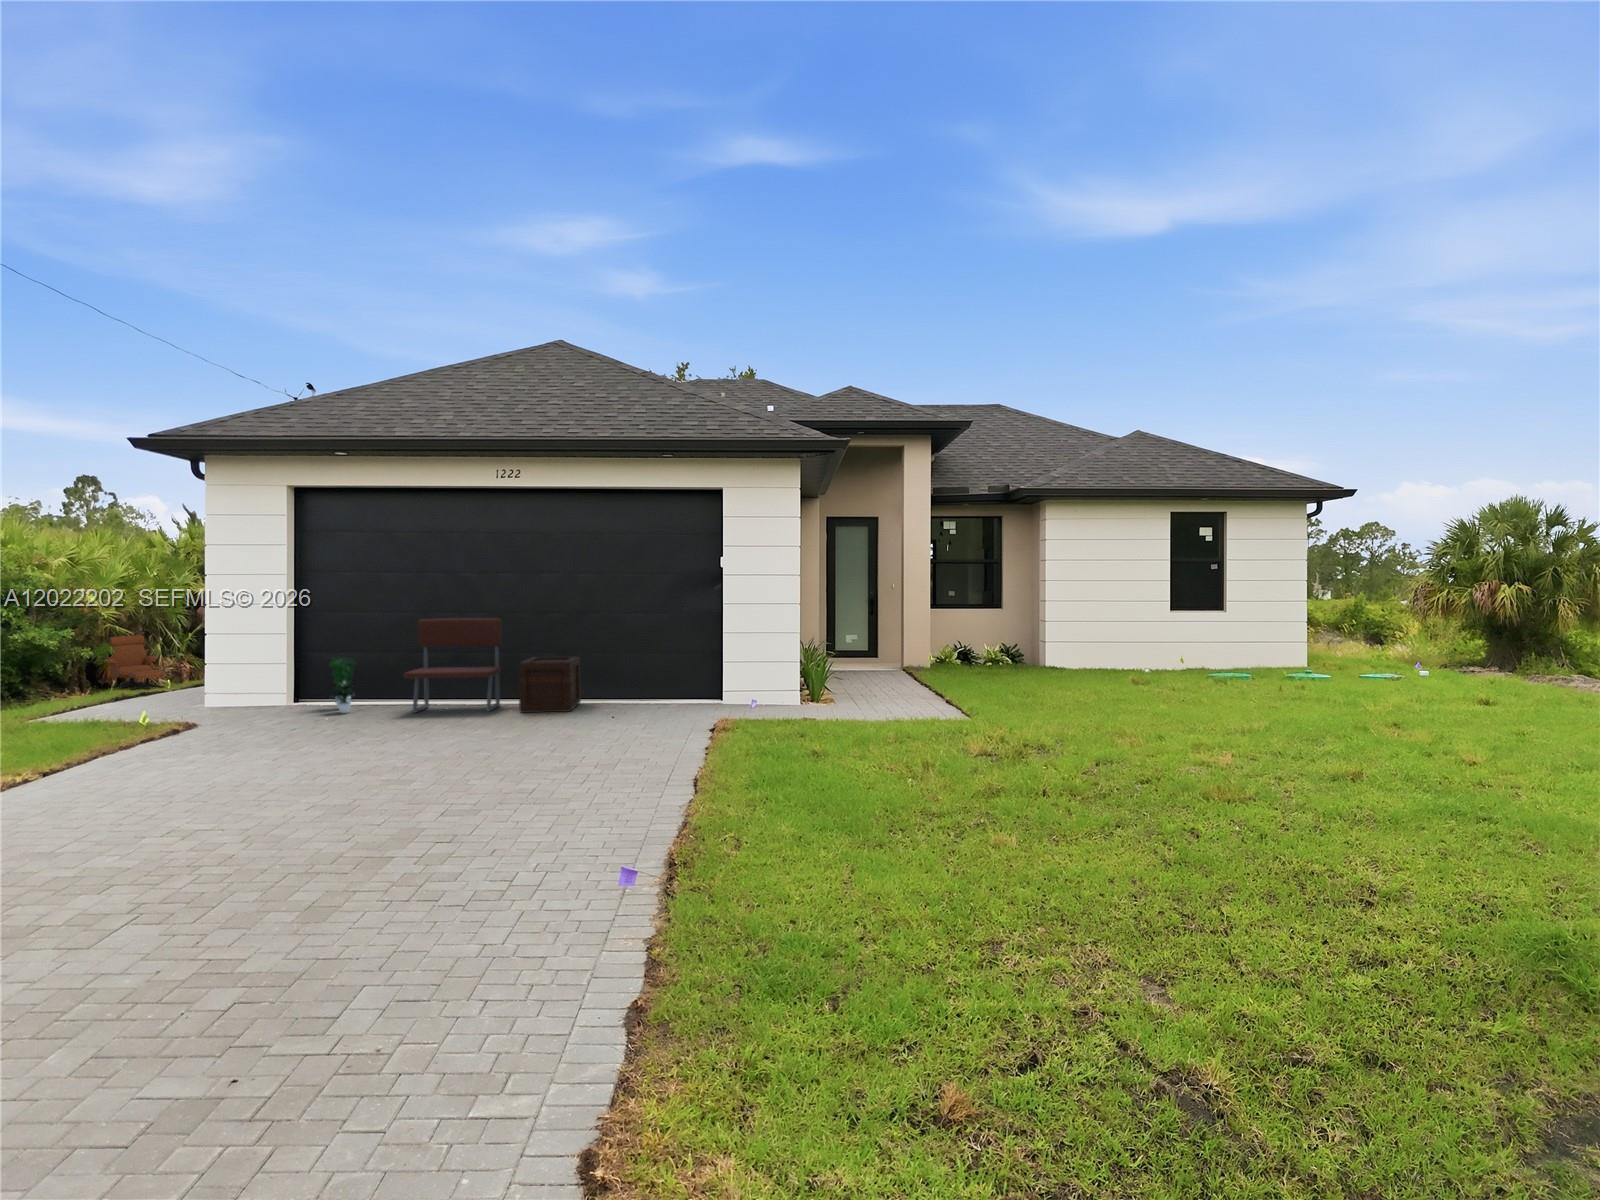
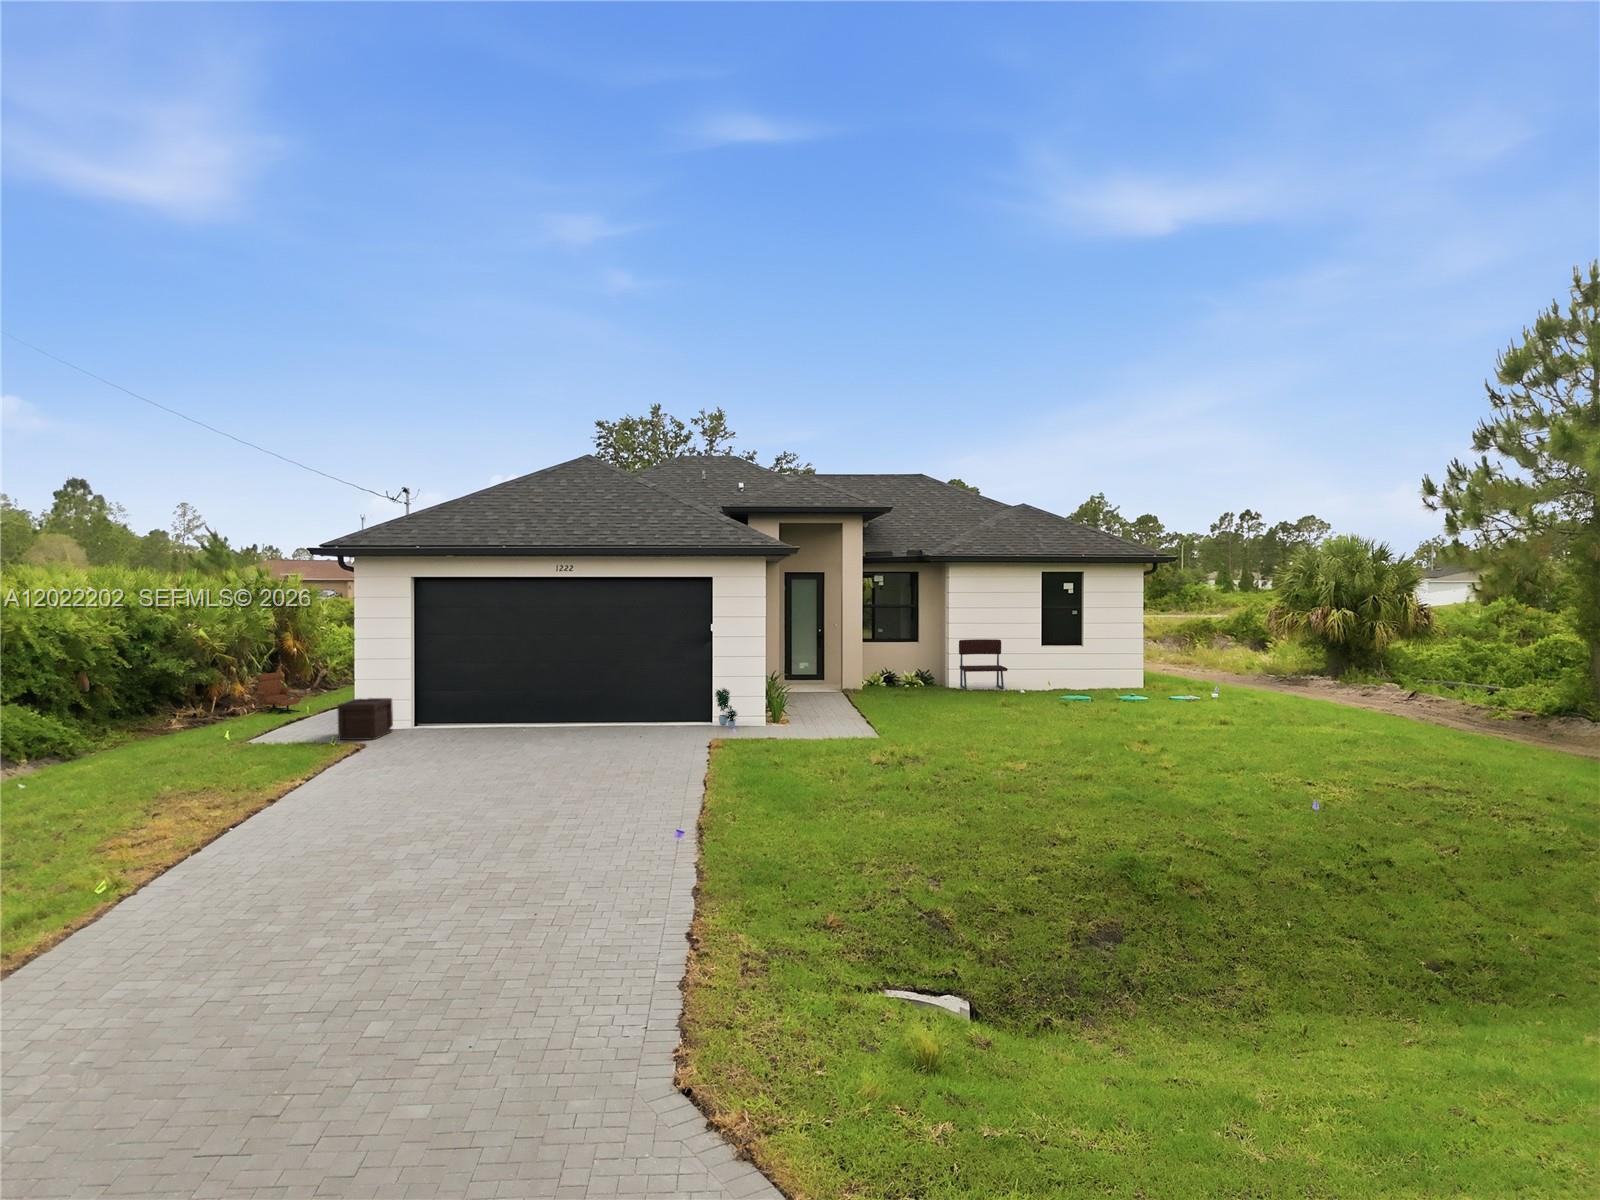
bench: present [403,618,502,713] -> present [959,639,1008,690]
potted plant: present [329,657,355,713] -> present [715,689,737,728]
wooden crate: present [519,657,581,713] -> present [337,698,393,740]

